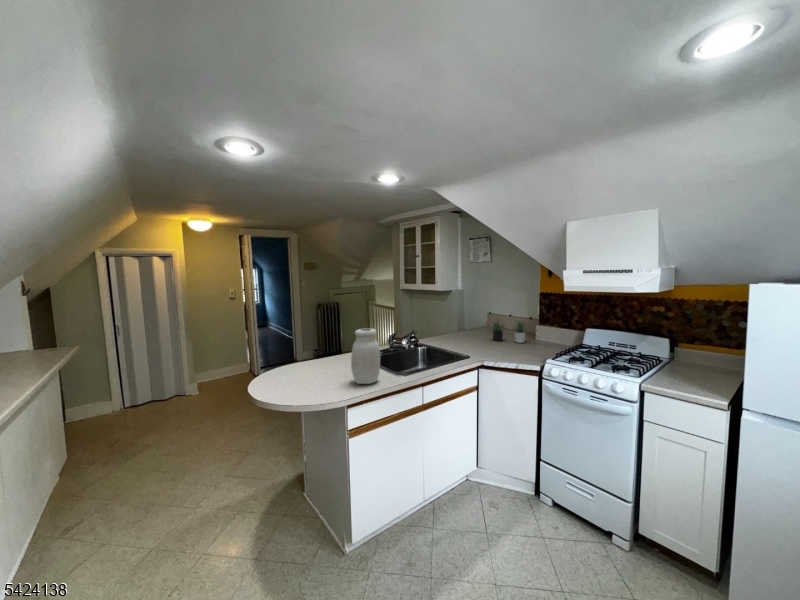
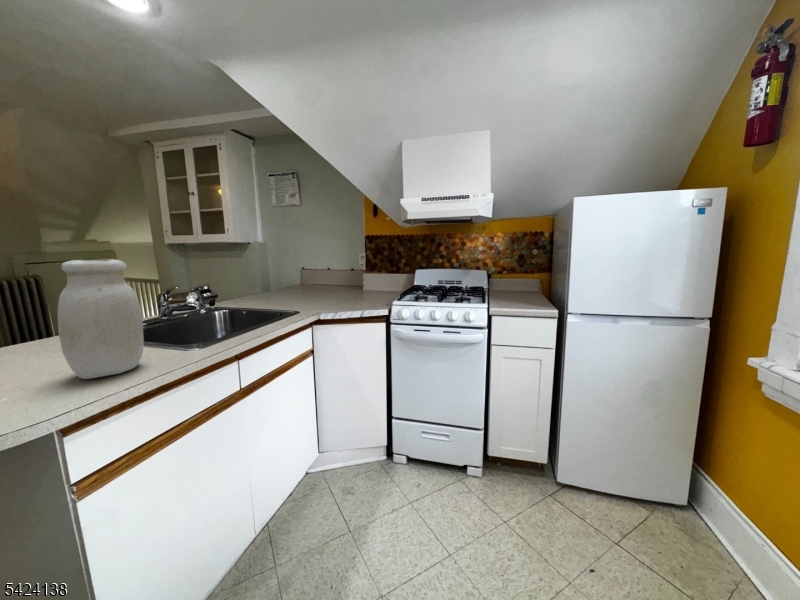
succulent plant: present [492,322,528,343] -> none [309,265,360,295]

